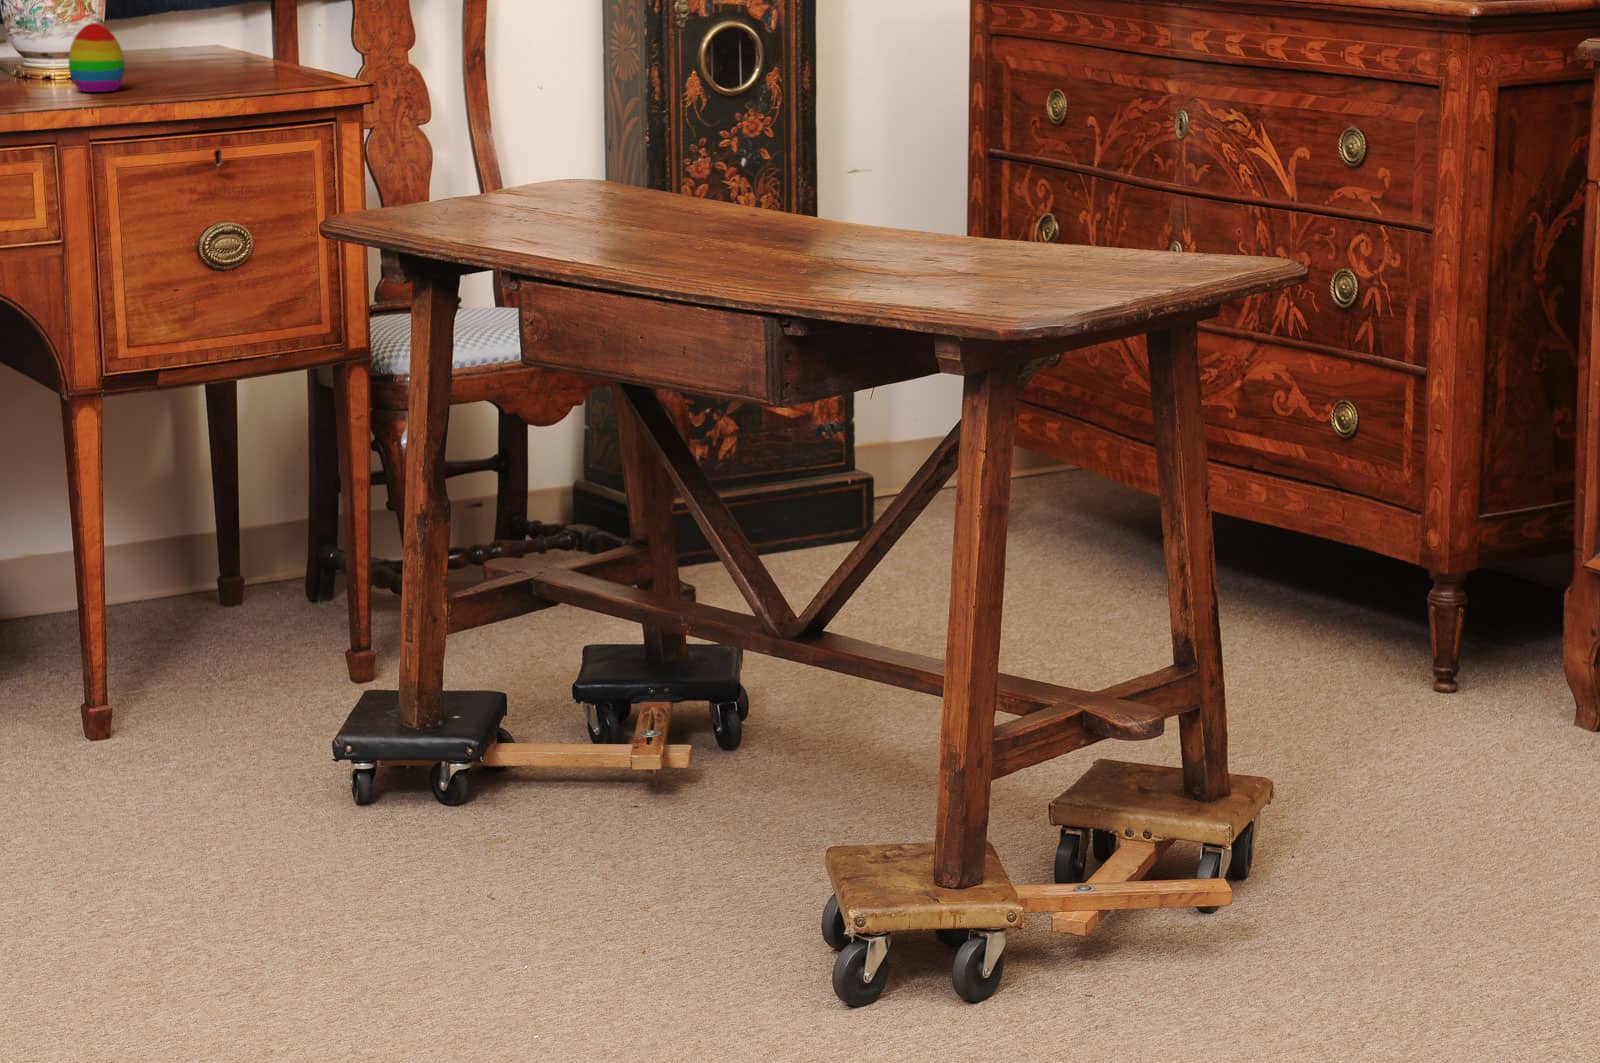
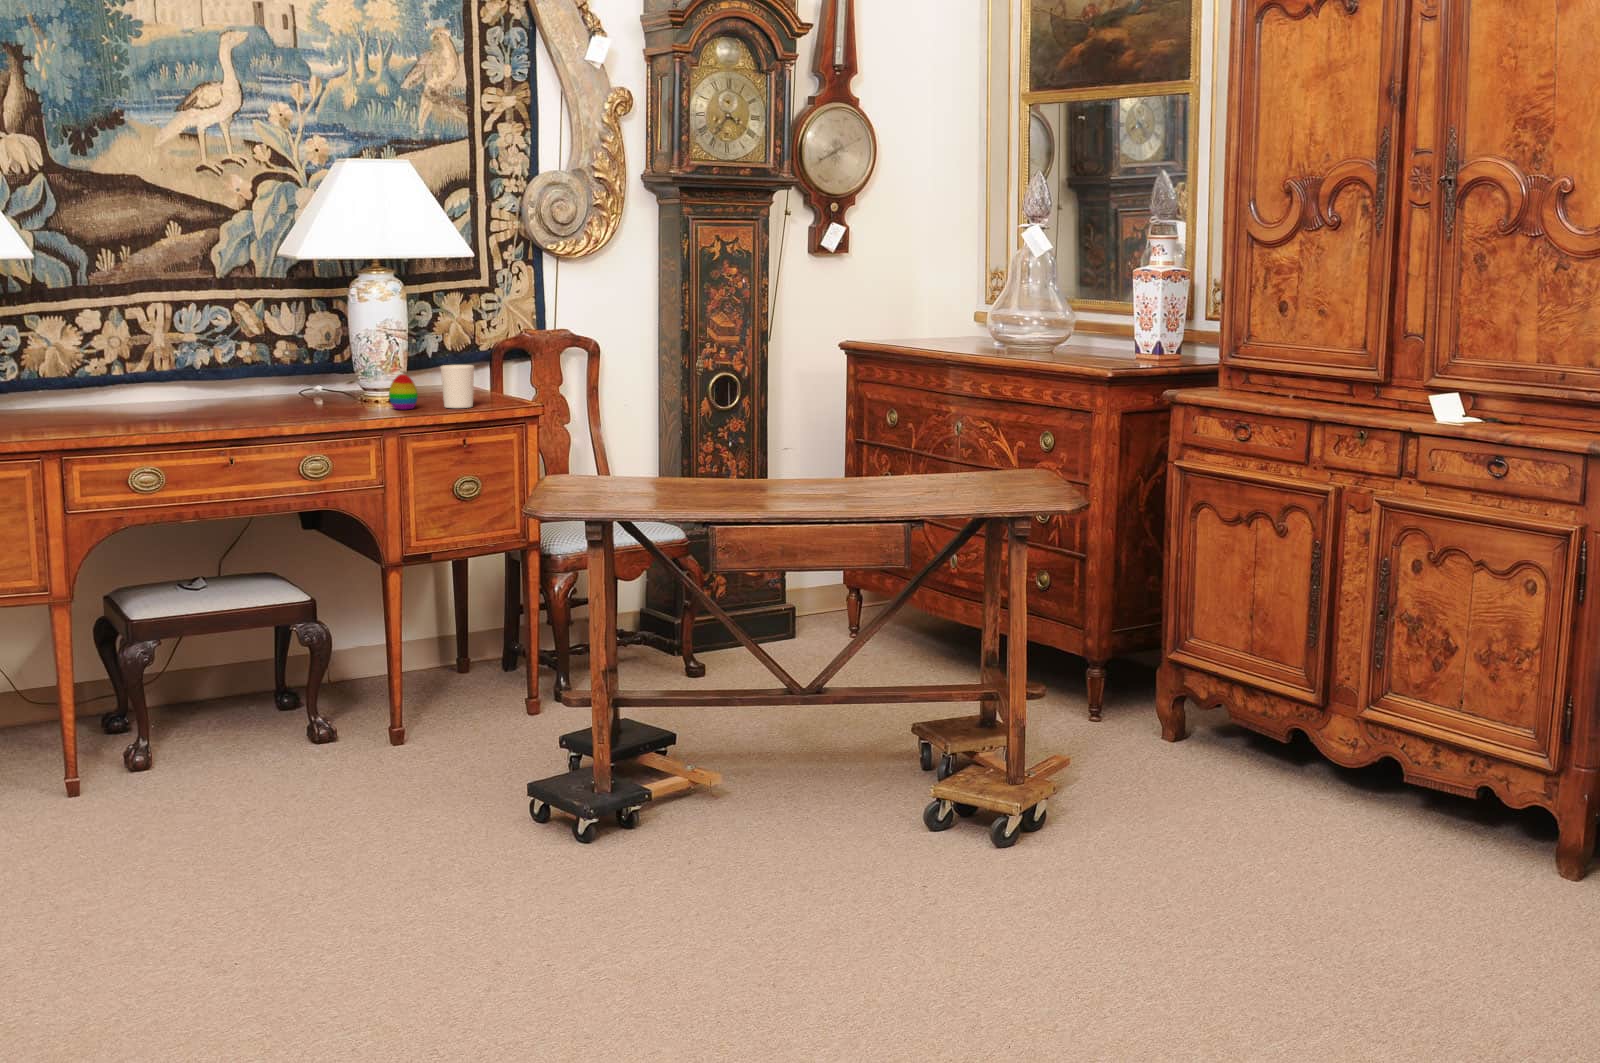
candle holder: none [167,4,233,89] -> present [440,365,474,408]

